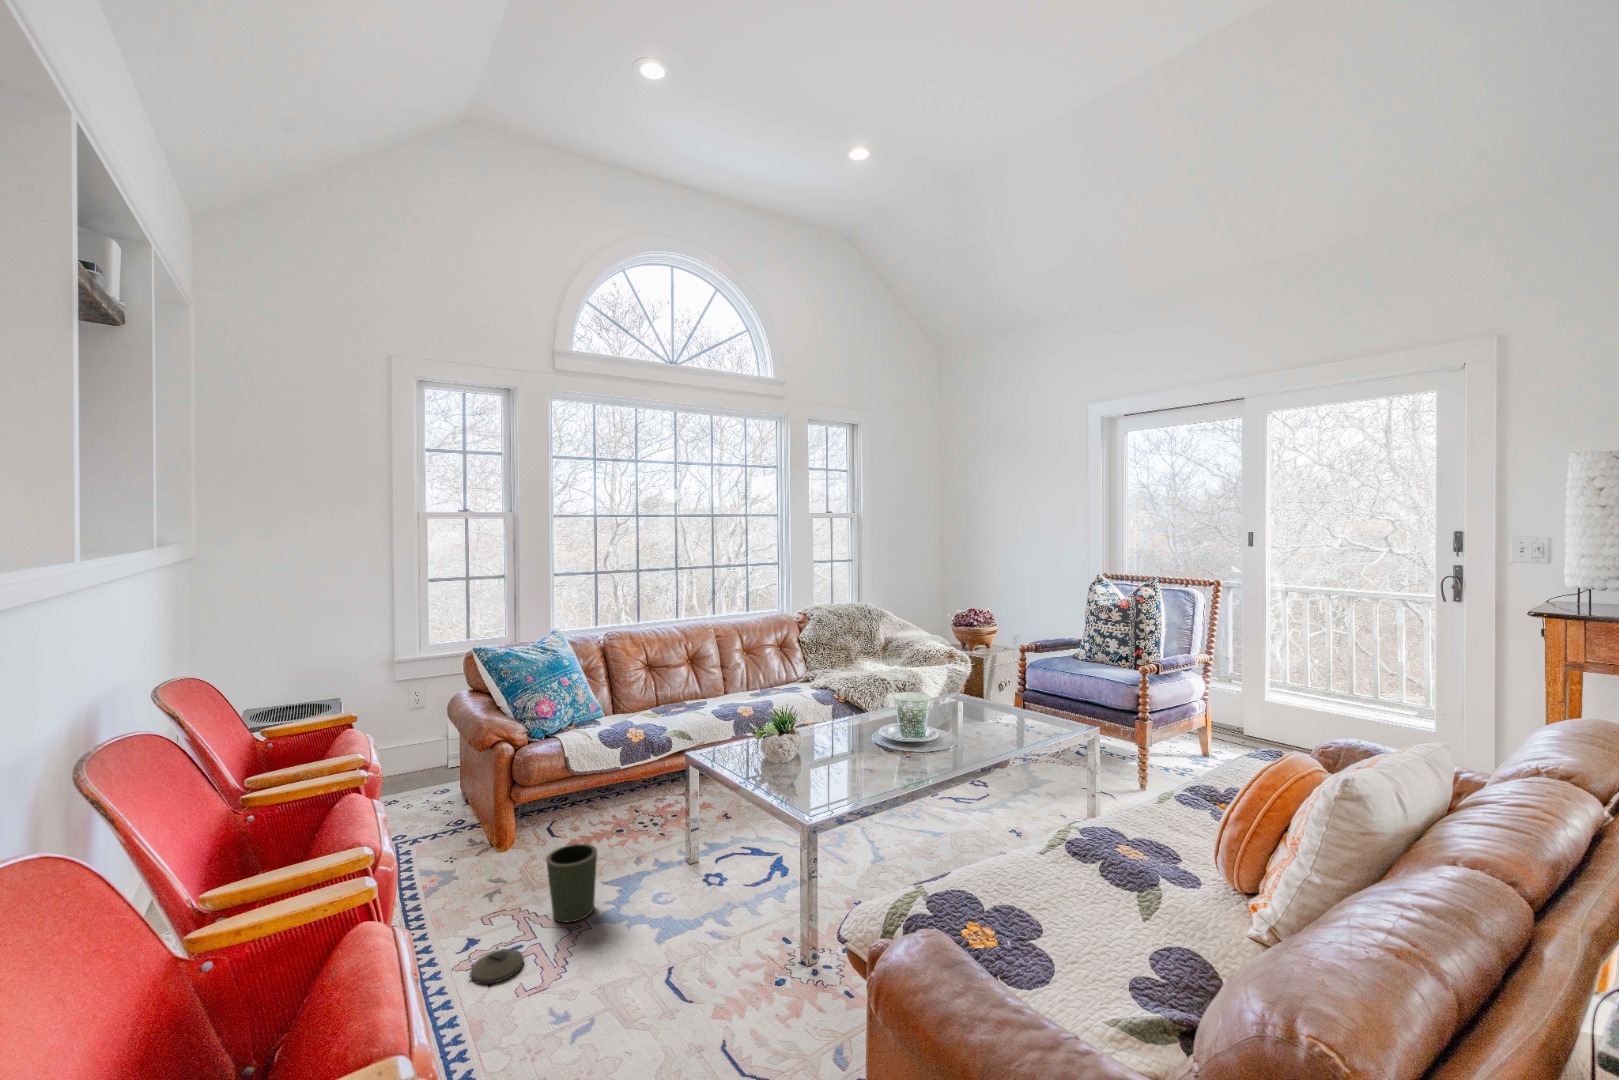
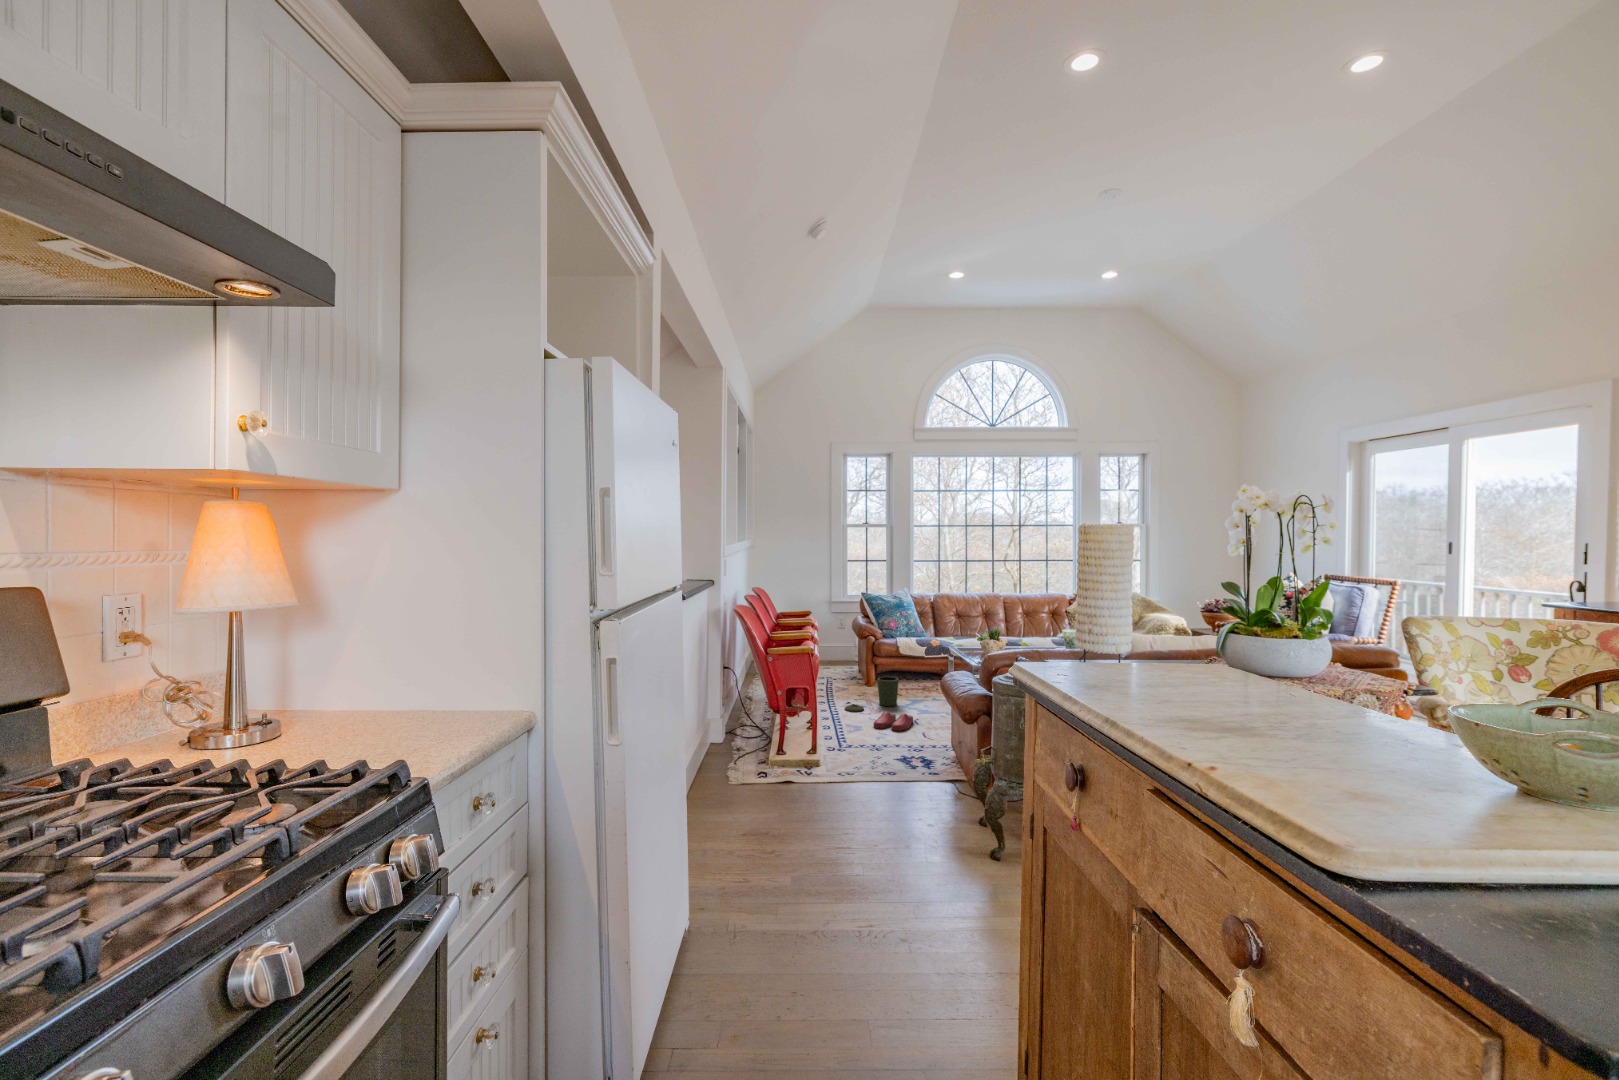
slippers: none [577,960,673,1055] -> present [874,712,913,731]

